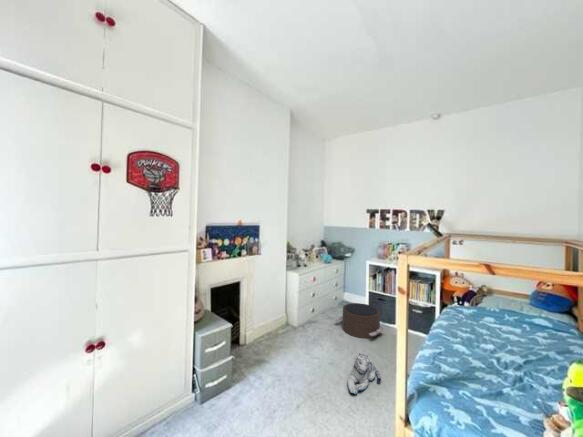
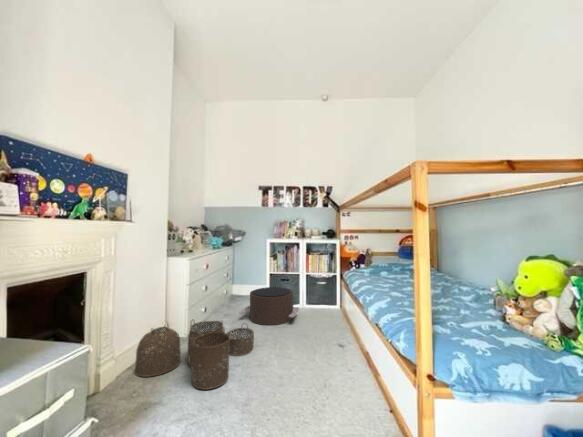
woven basket: none [261,317,331,365] -> present [134,321,254,390]
plush toy: present [347,353,381,394] -> none [300,331,337,388]

